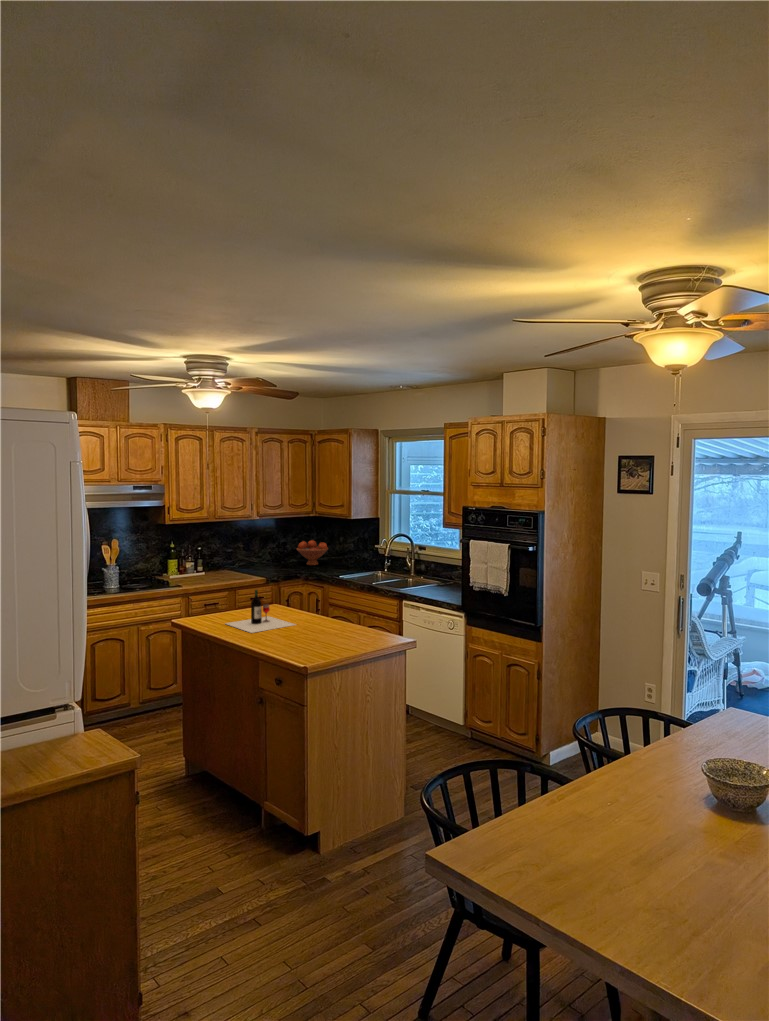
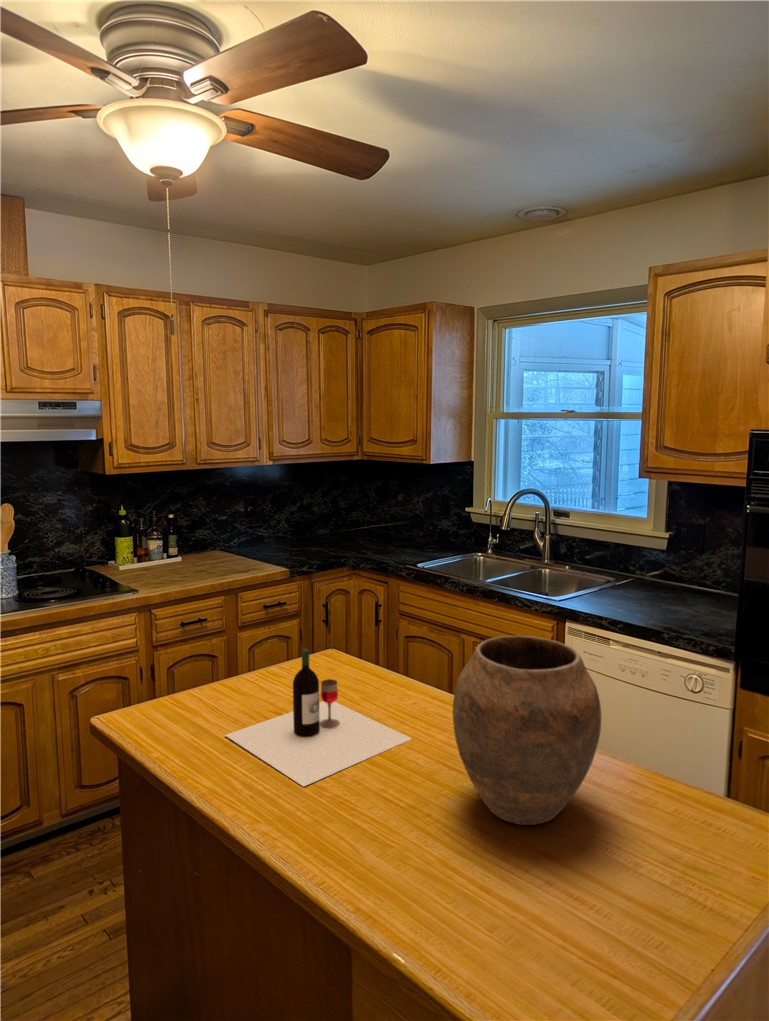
fruit bowl: present [297,540,328,565] -> none [334,499,387,541]
vase: none [301,578,350,639] -> present [453,636,602,825]

